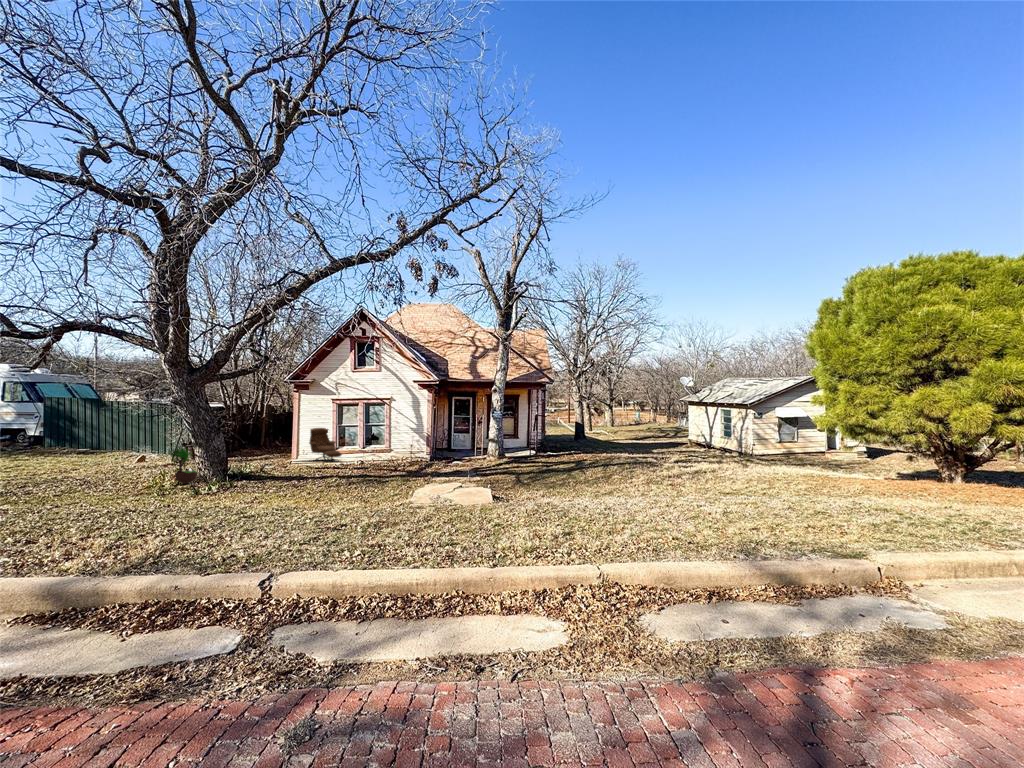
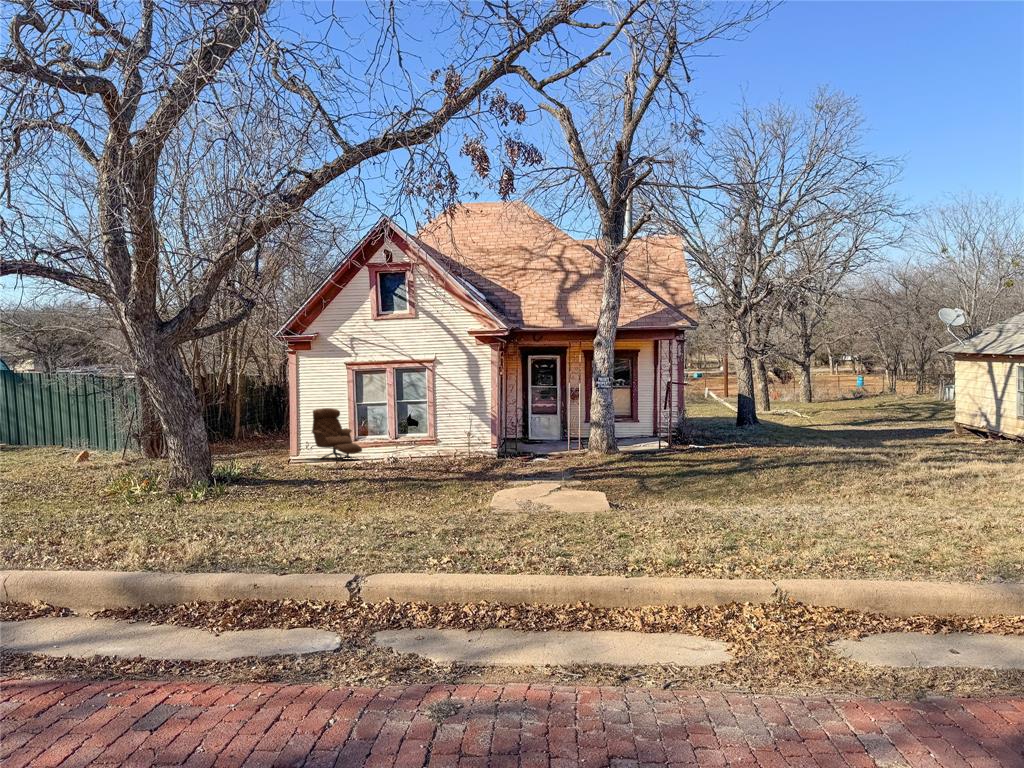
potted tree: present [168,448,197,484] -> none [130,432,172,490]

